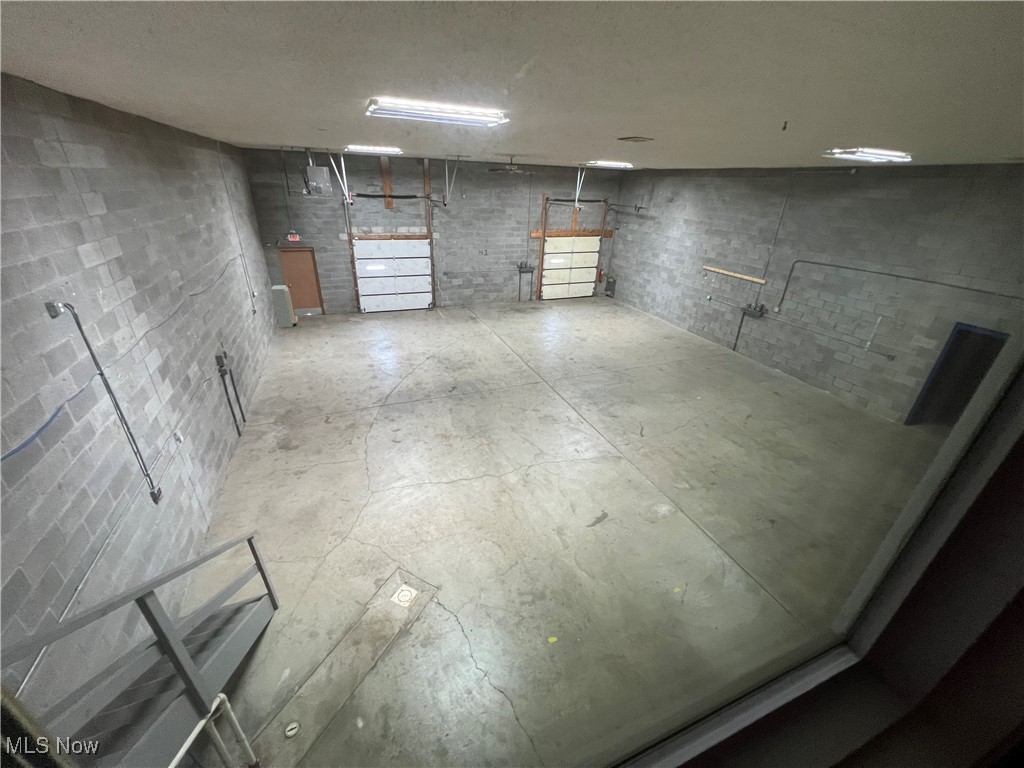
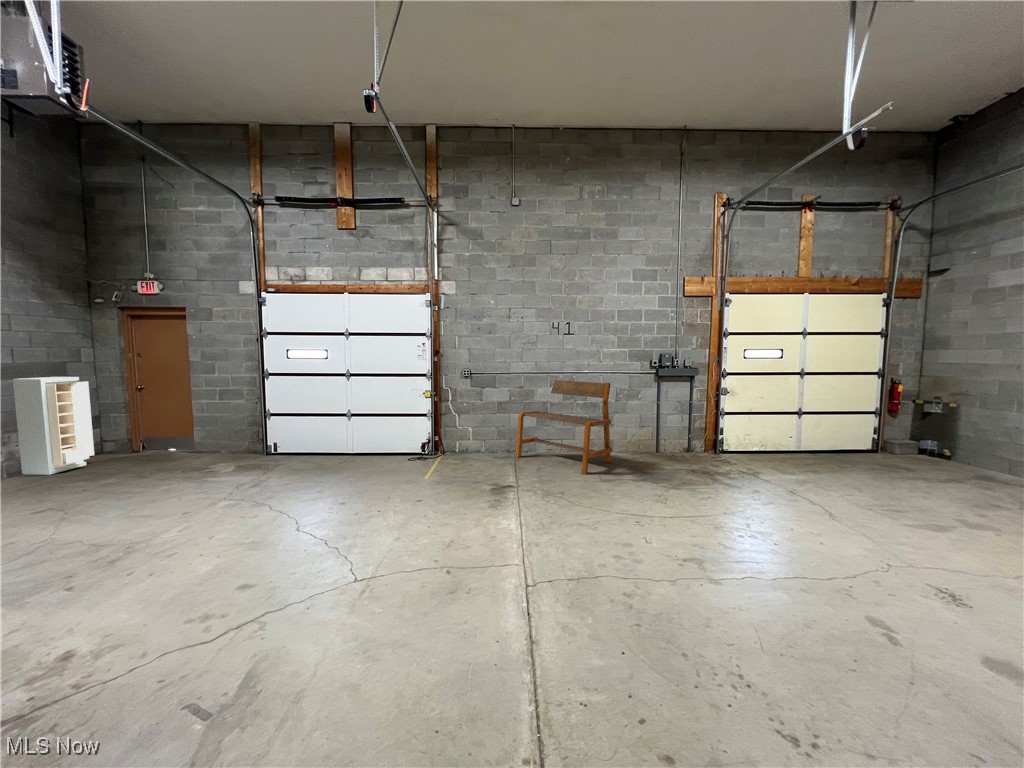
bench: none [468,274,504,312] -> present [516,380,612,474]

